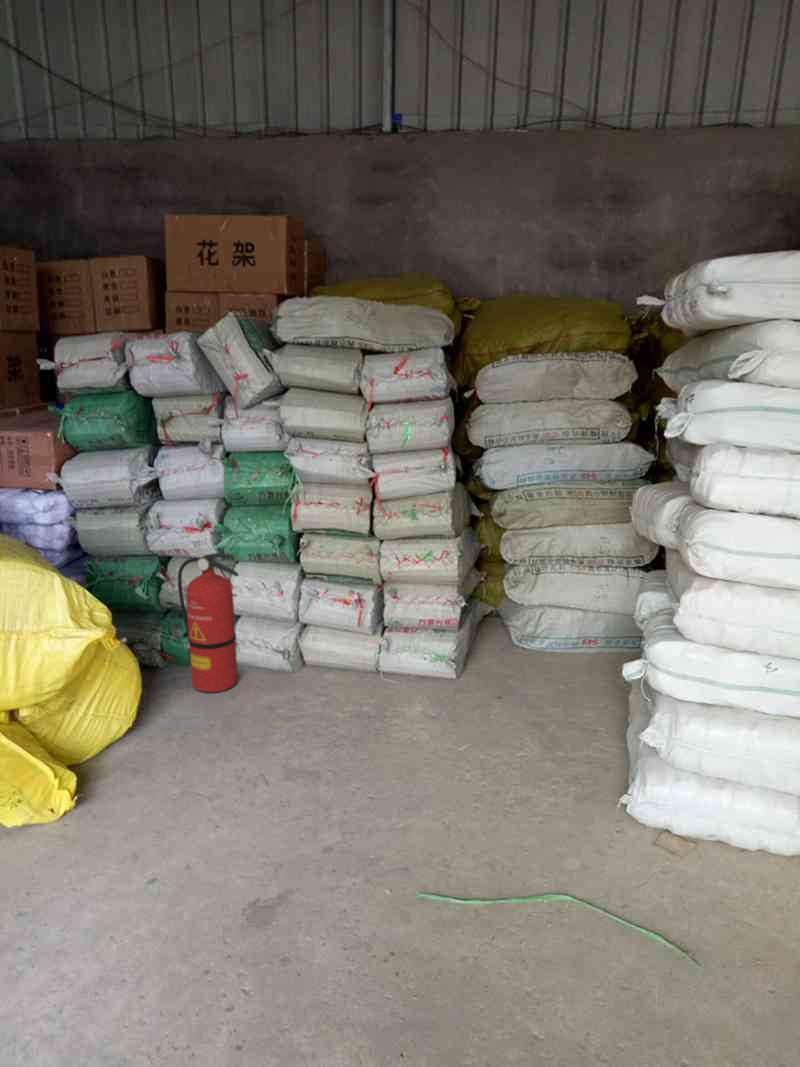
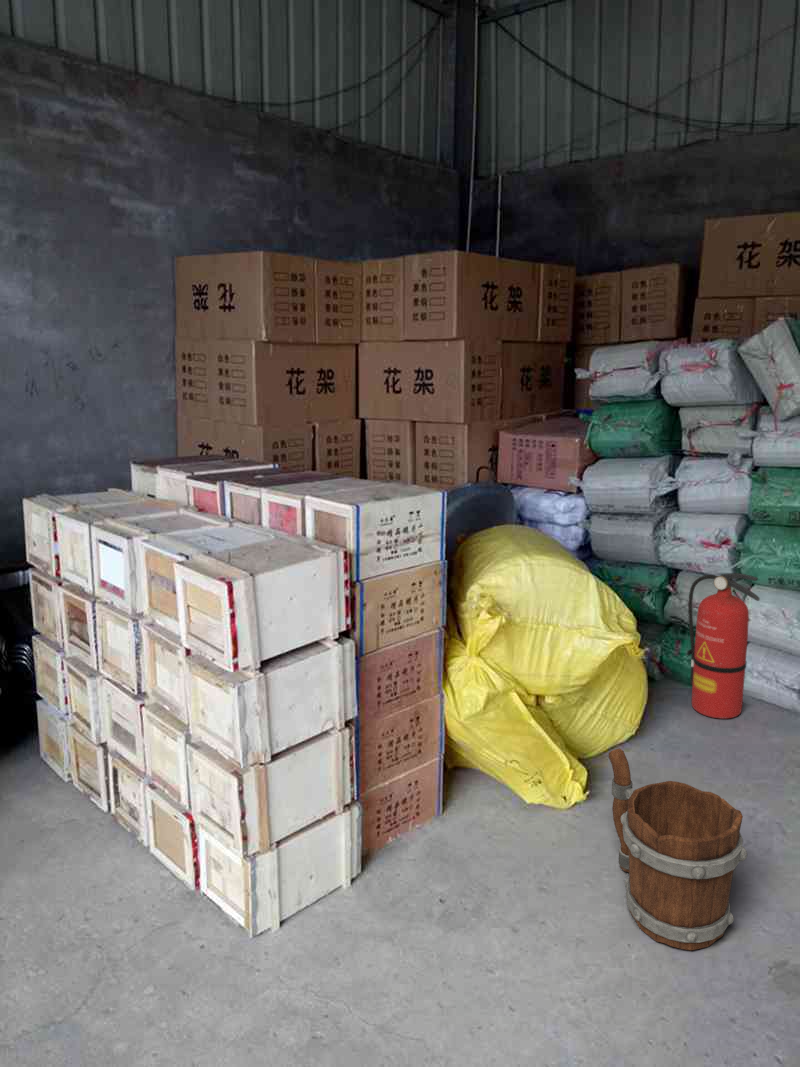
bucket: none [83,745,217,926] -> present [609,748,747,950]

